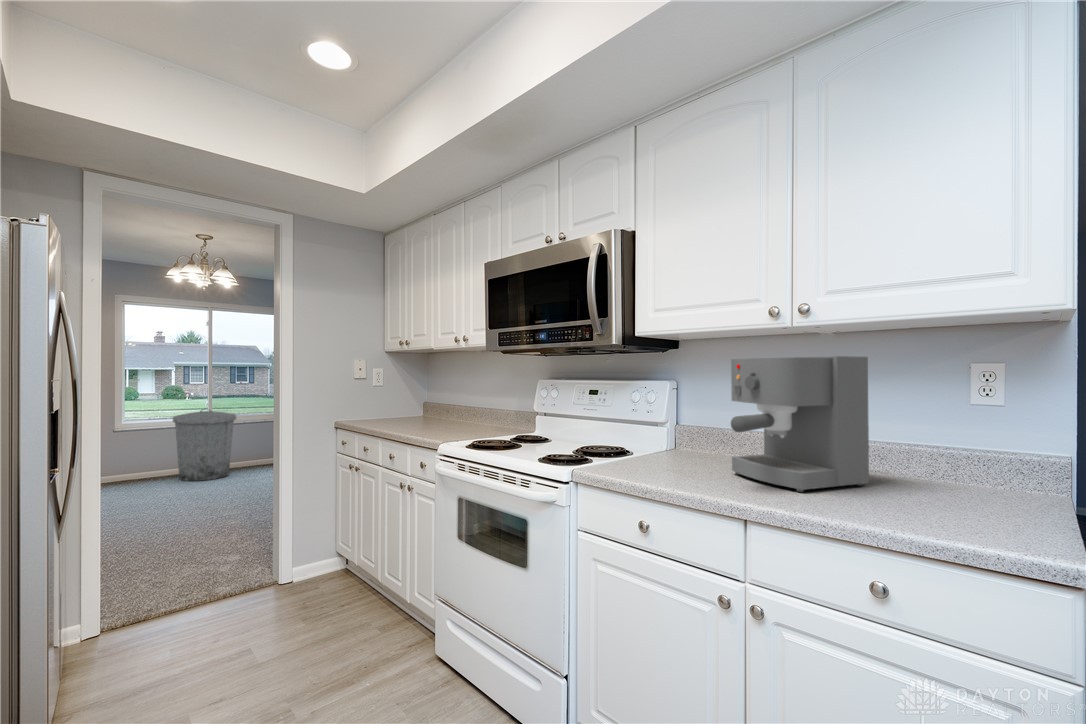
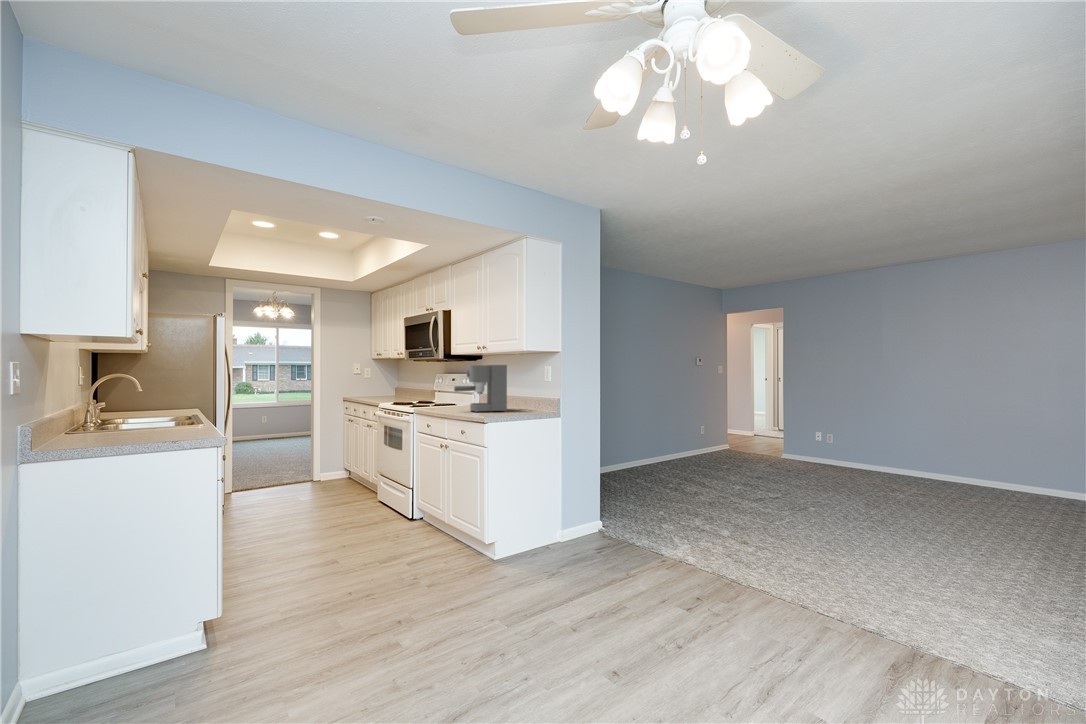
trash can: present [173,409,236,481] -> none [255,394,295,442]

